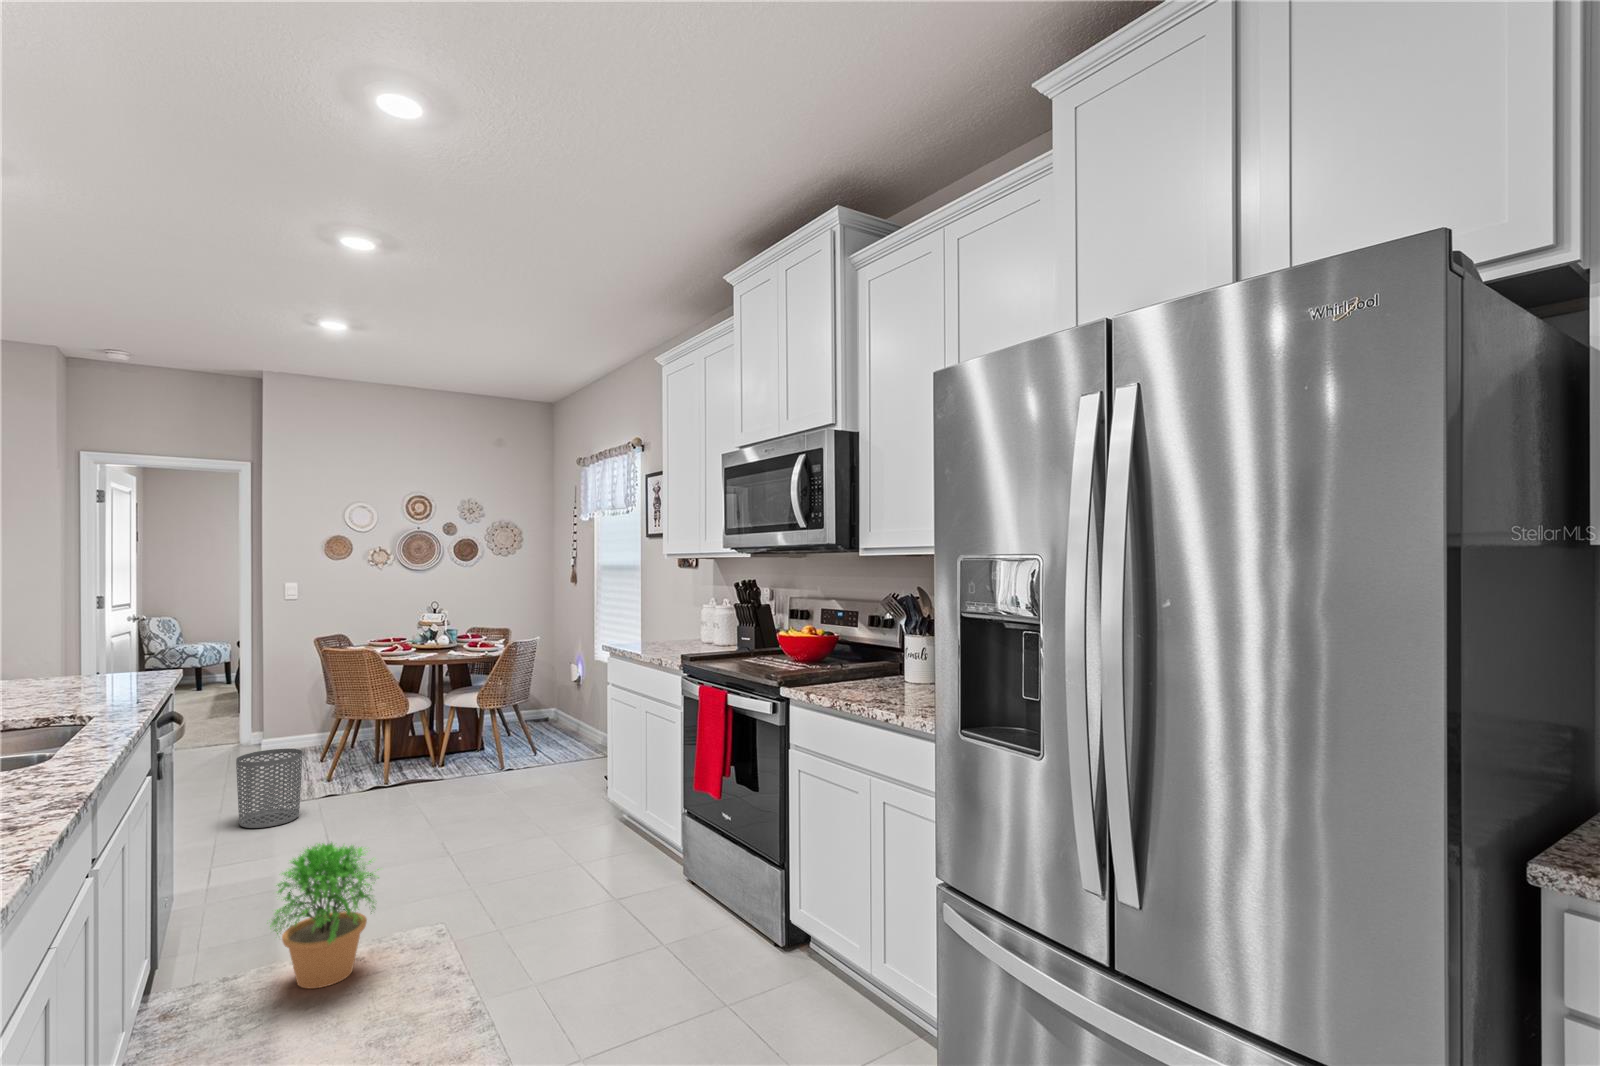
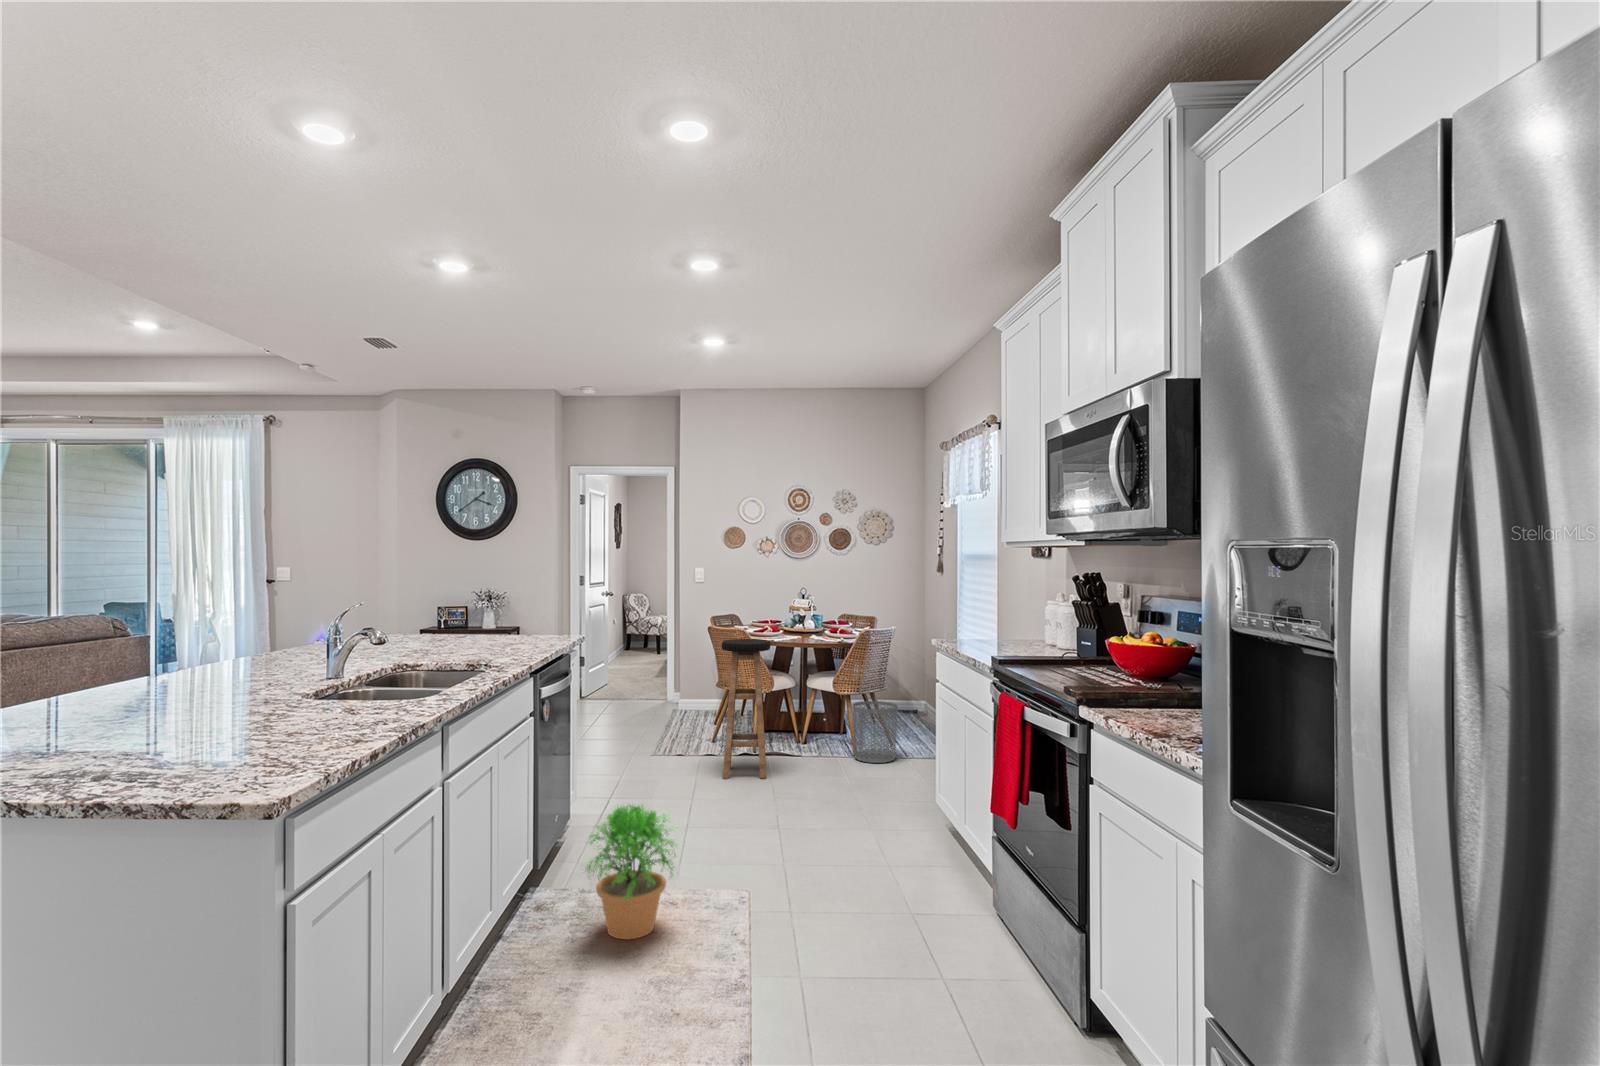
bar stool: none [357,660,416,813] -> present [722,639,771,779]
waste bin: present [236,749,302,828] -> present [852,701,898,763]

